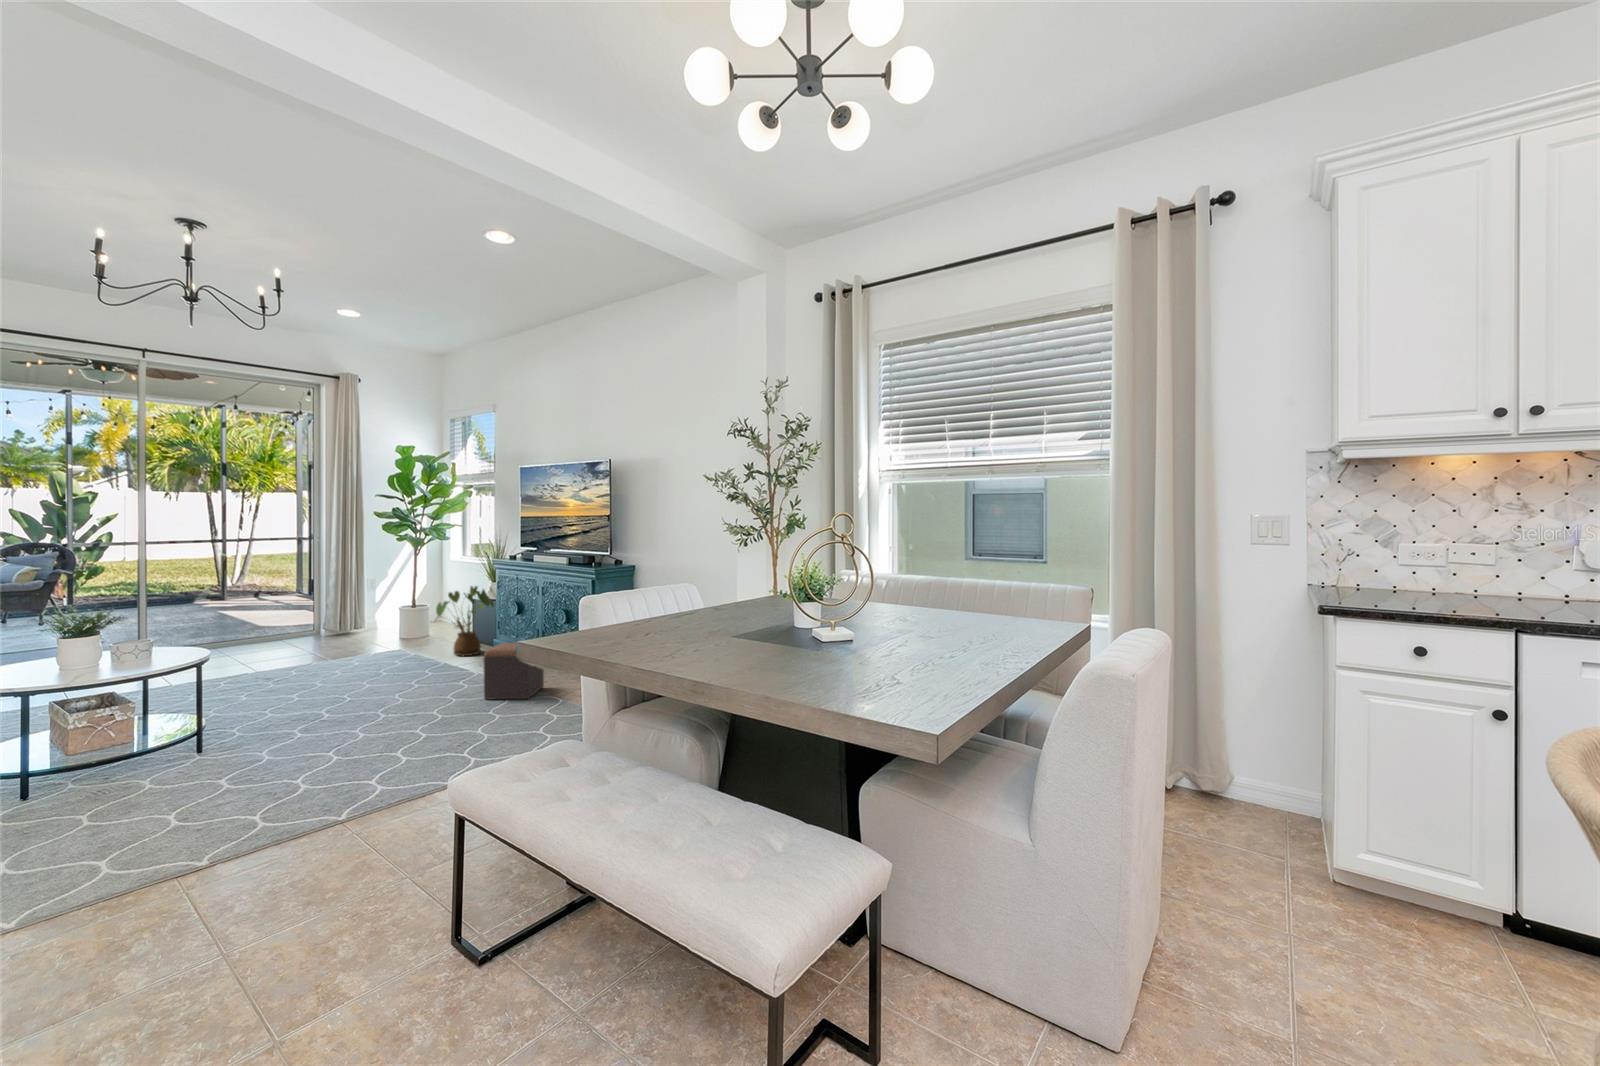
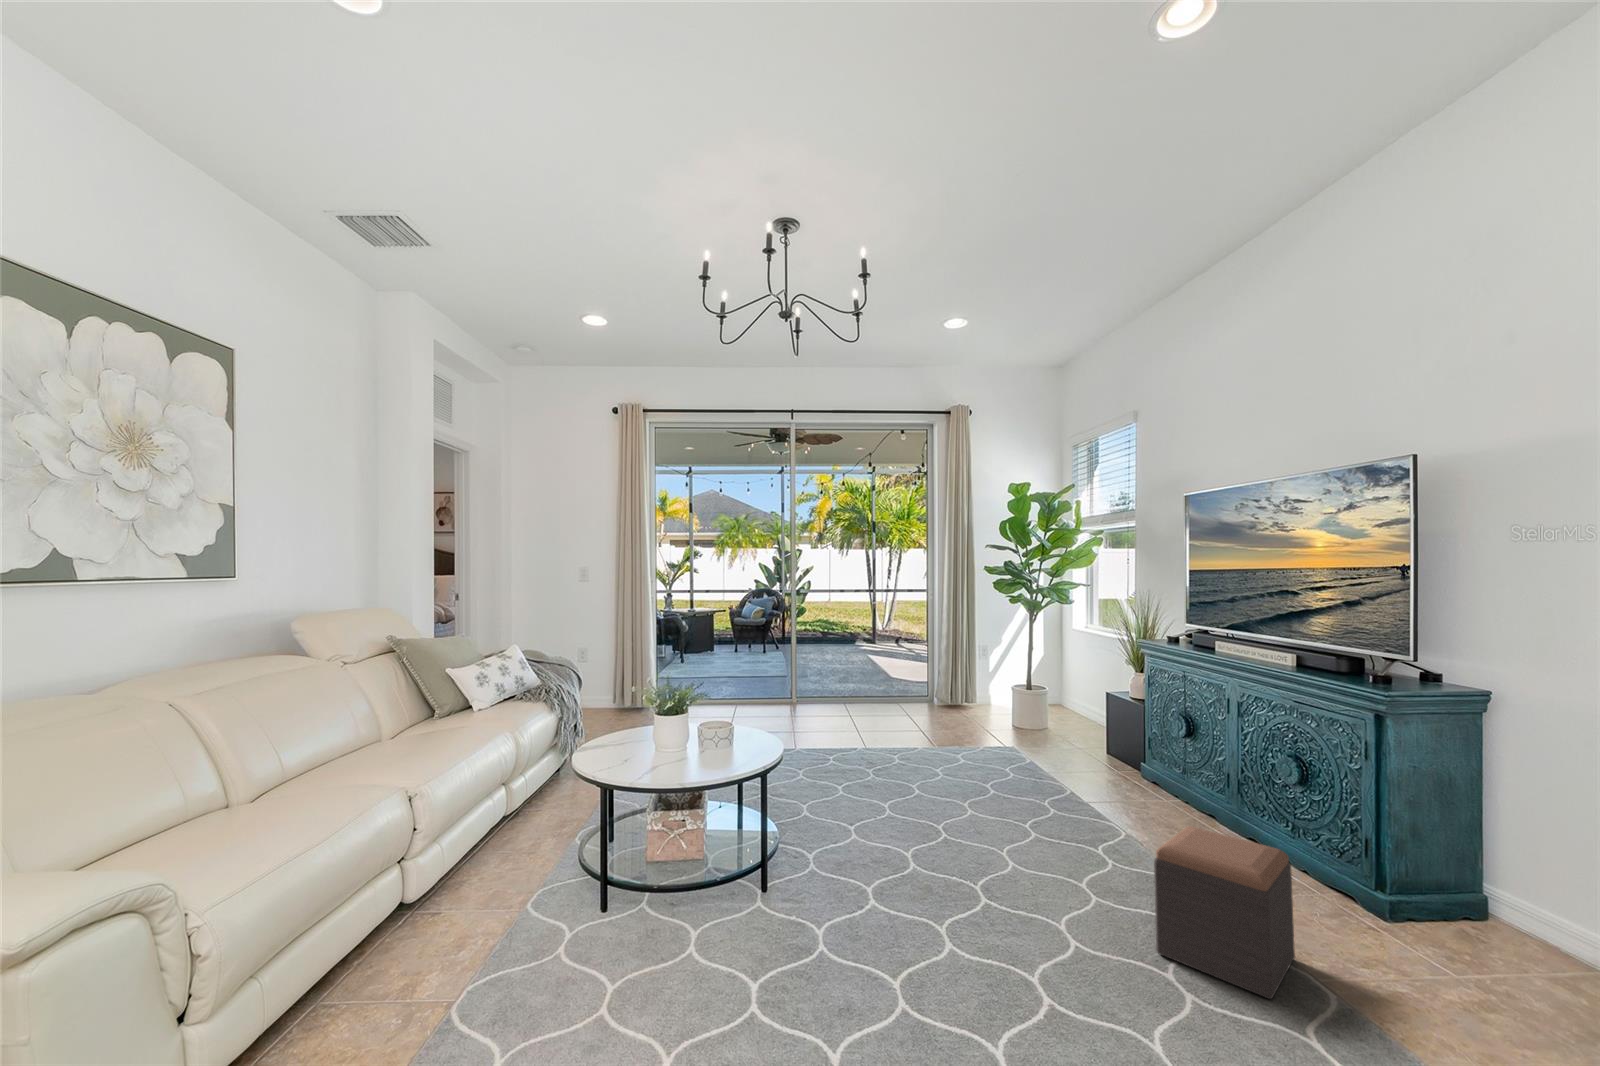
house plant: present [435,586,494,656] -> none [1055,680,1154,797]

